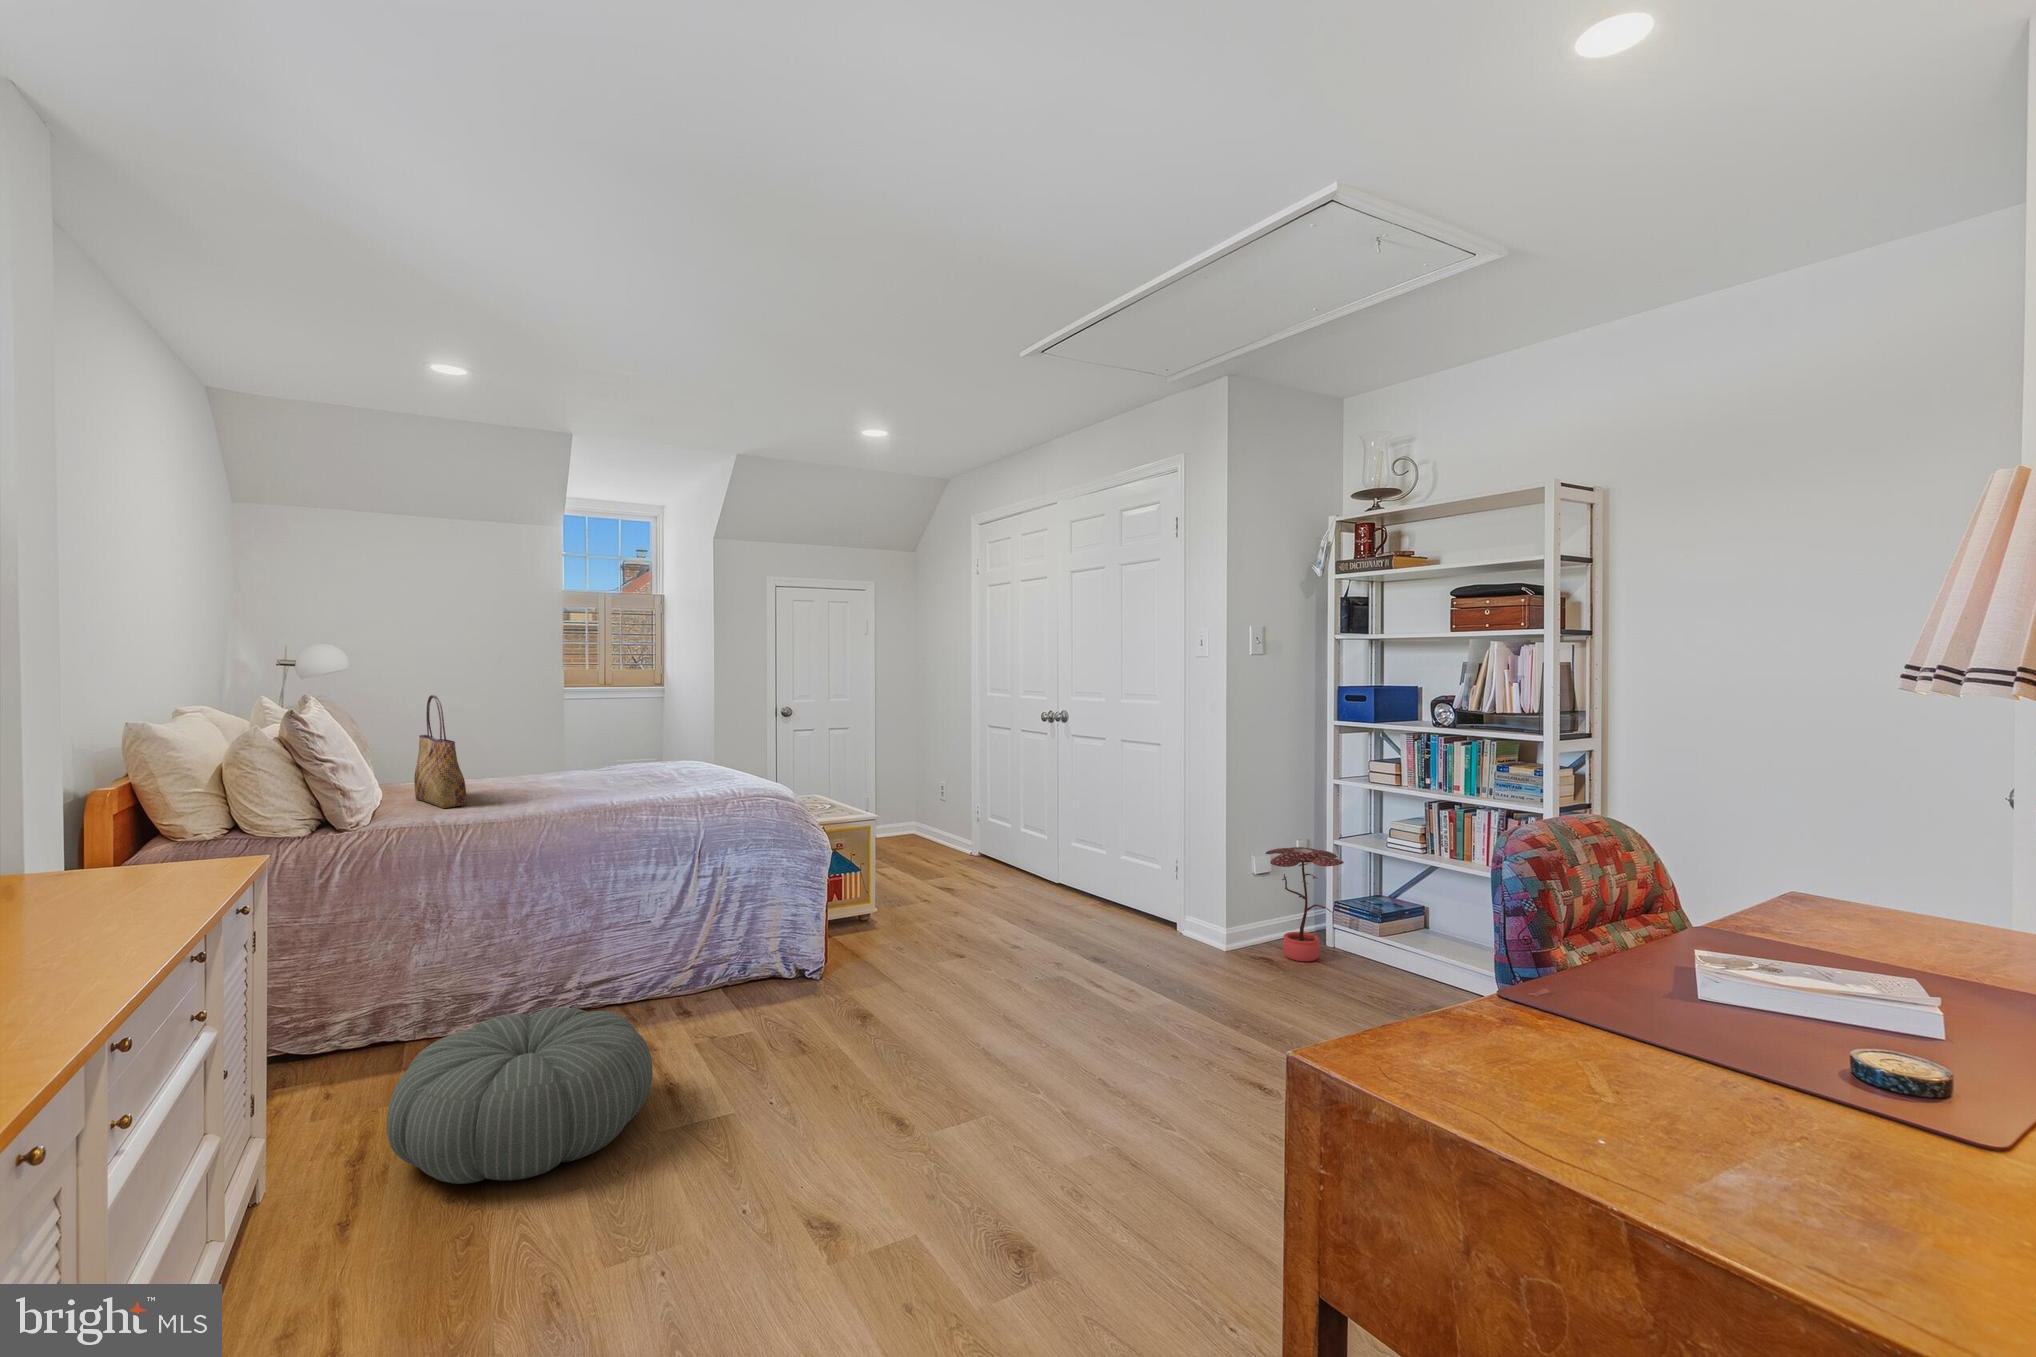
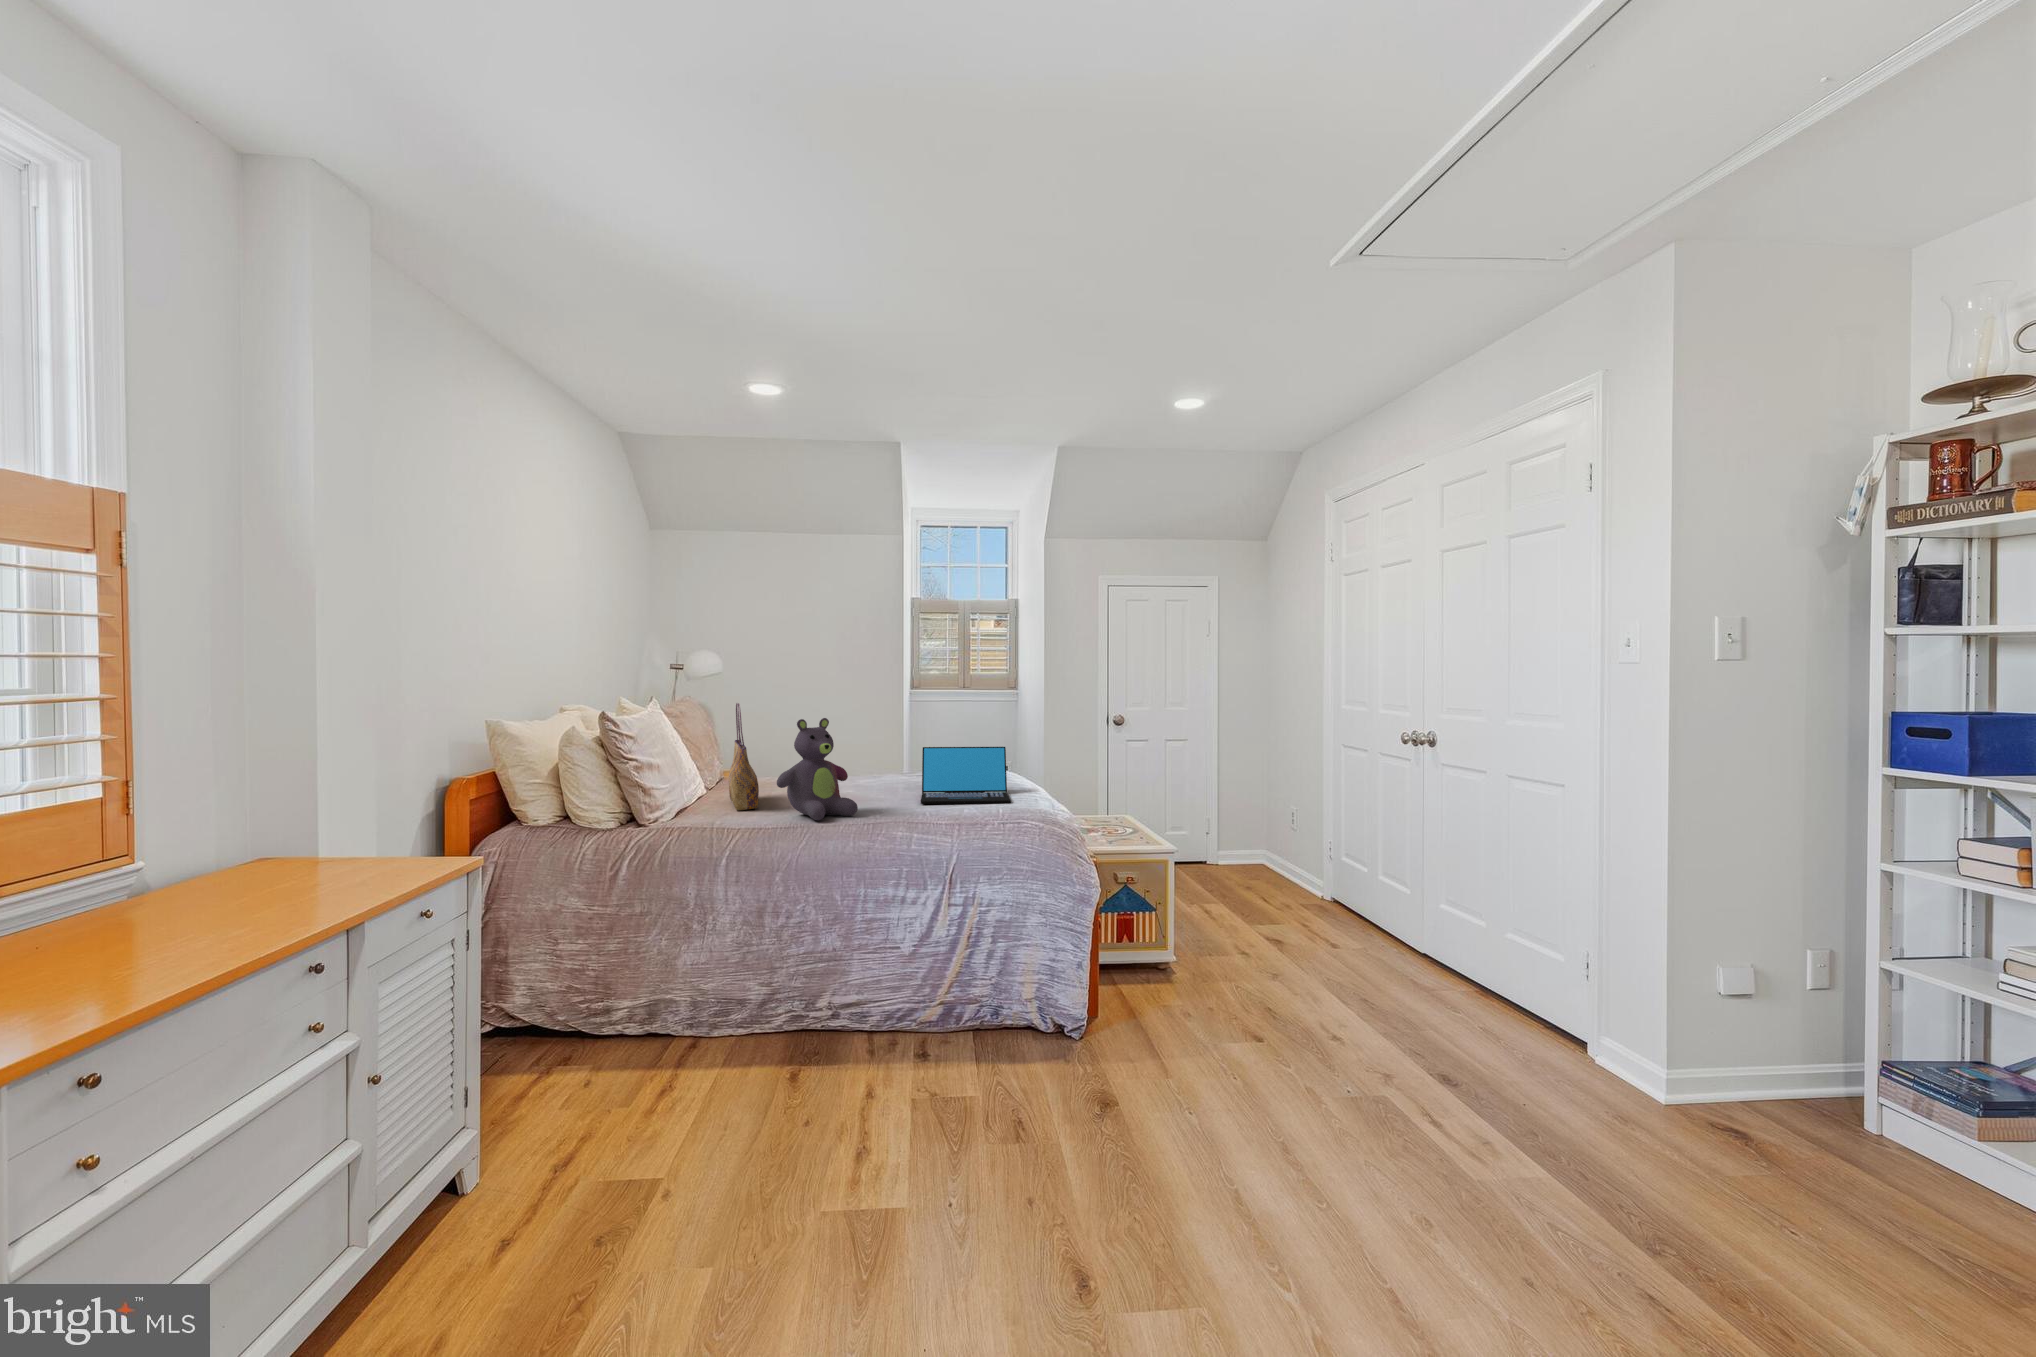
stuffed bear: none [503,708,591,810] -> present [777,718,858,820]
laptop: none [633,732,734,789] -> present [921,747,1011,804]
potted plant: present [1266,847,1344,961] -> none [1742,963,1906,1157]
pouf: present [387,1007,653,1184] -> none [556,1039,823,1245]

